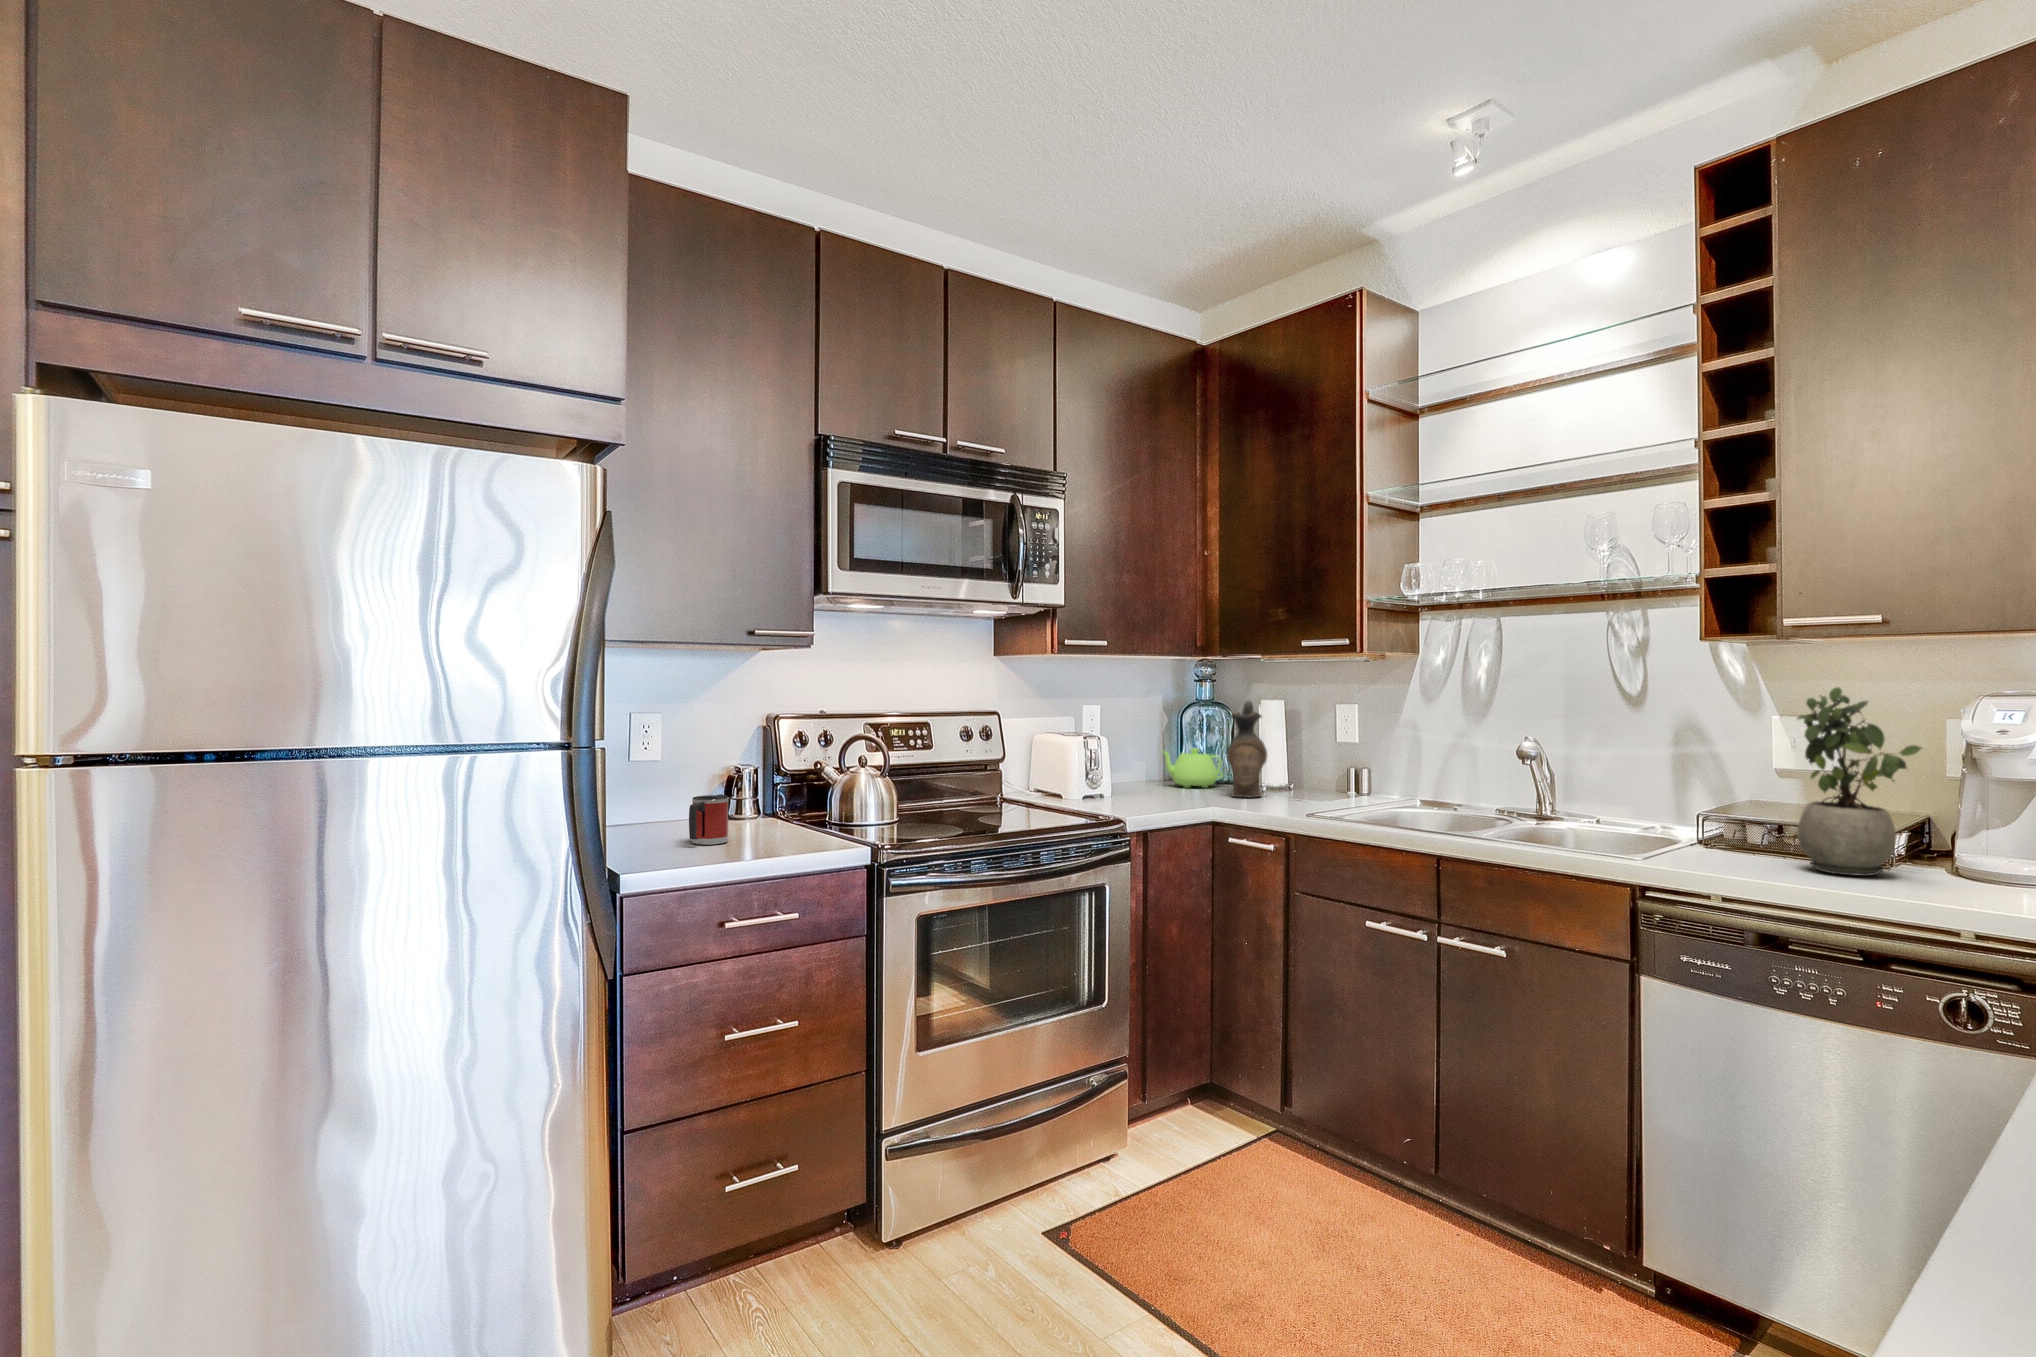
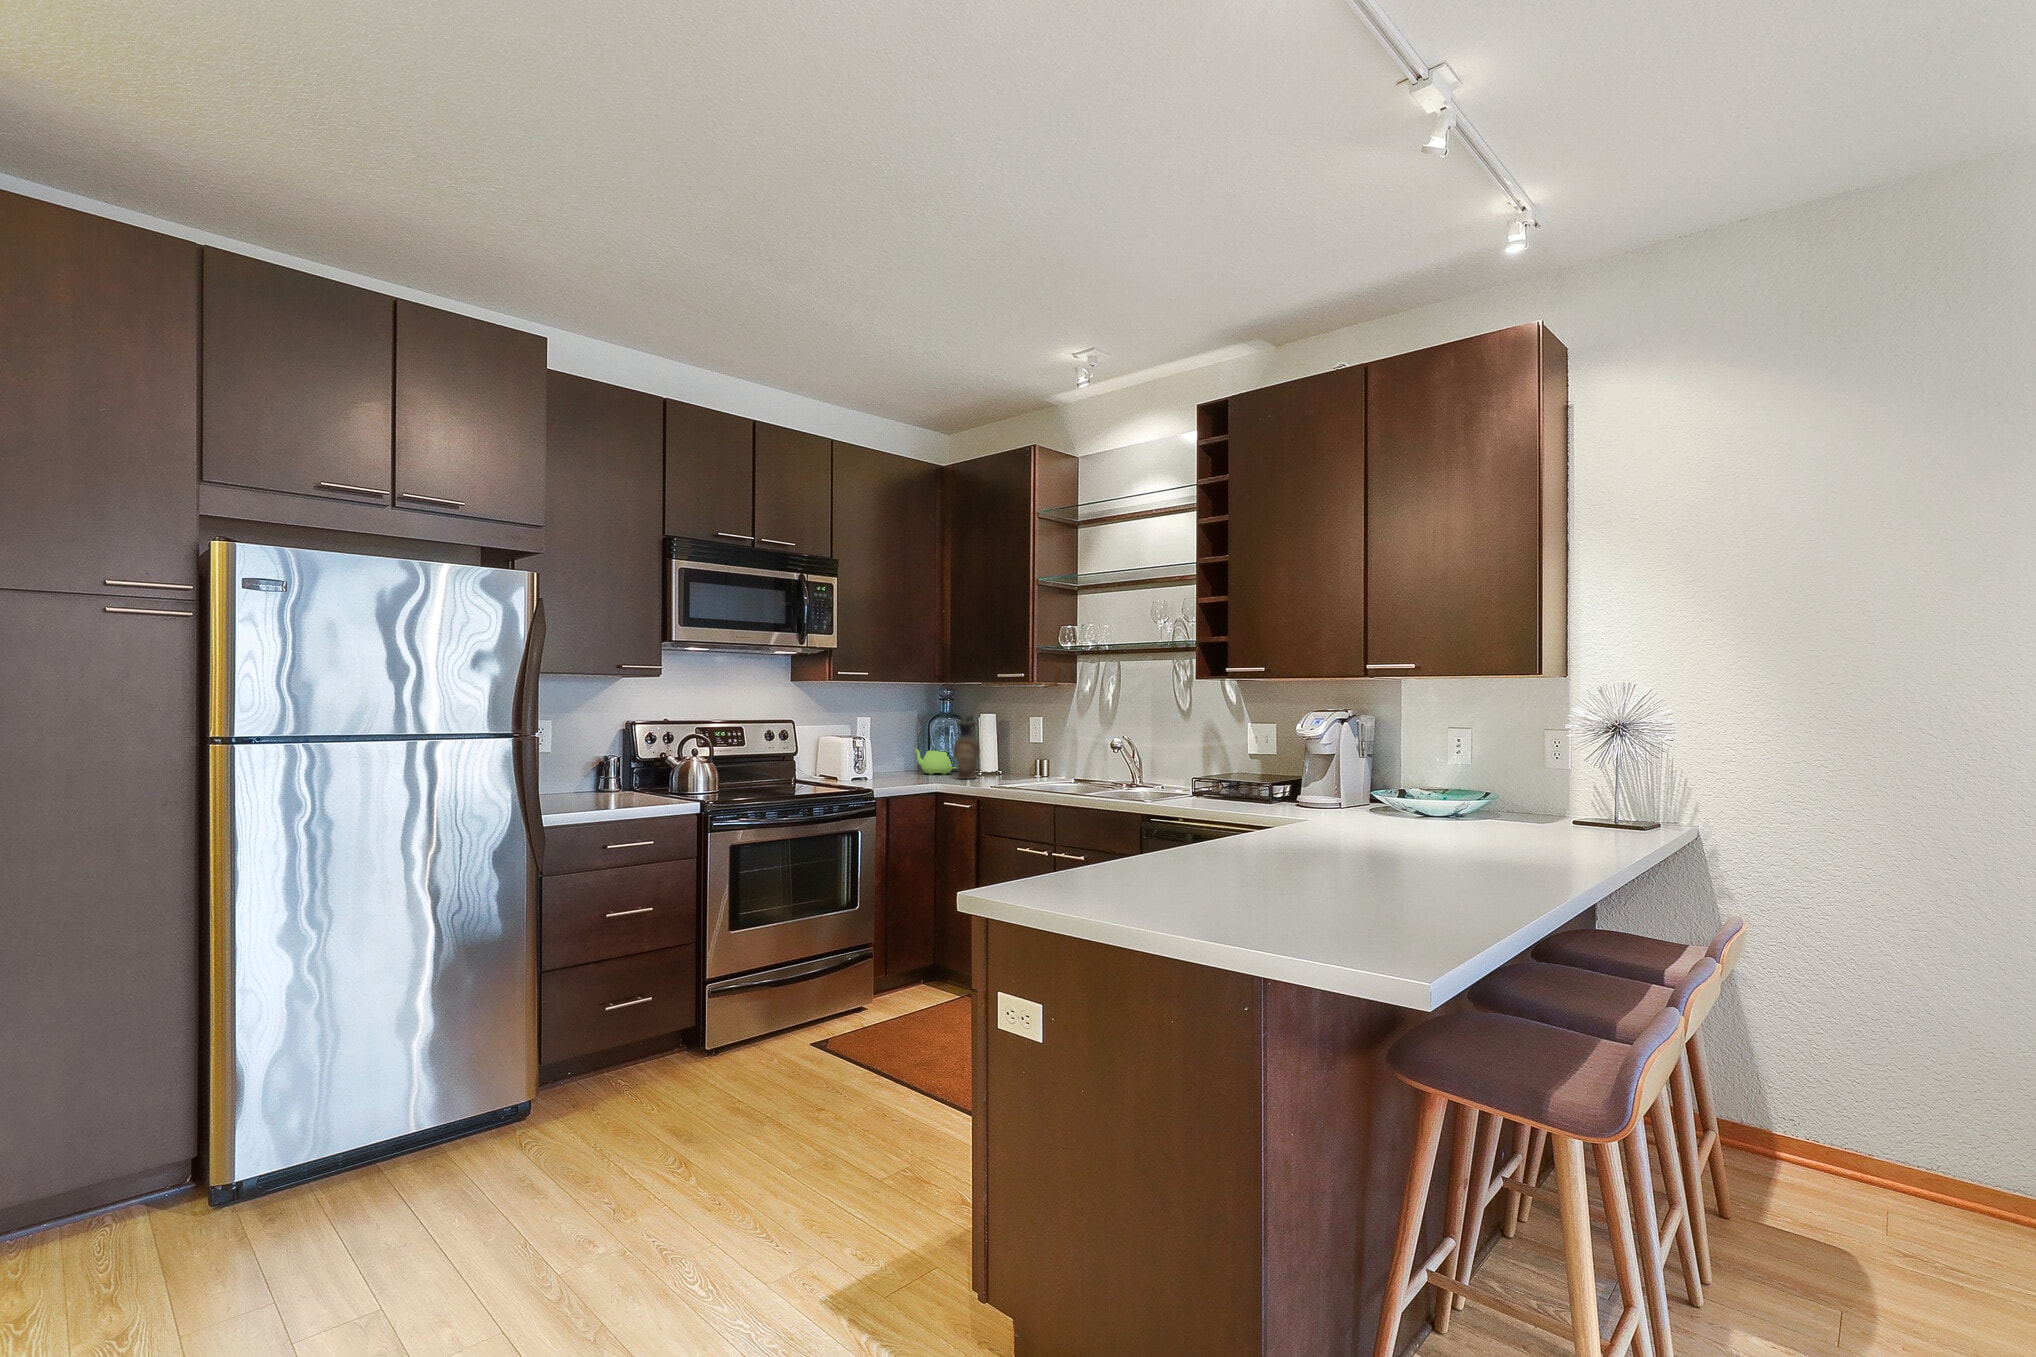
potted plant: present [1798,687,1922,876] -> none [1228,704,1270,805]
mug: present [689,794,728,845] -> none [578,772,604,804]

